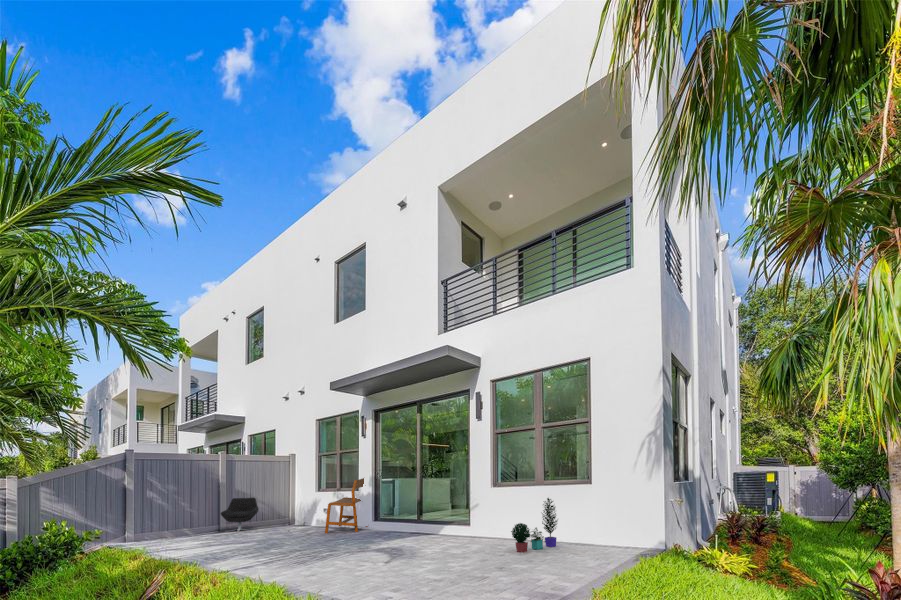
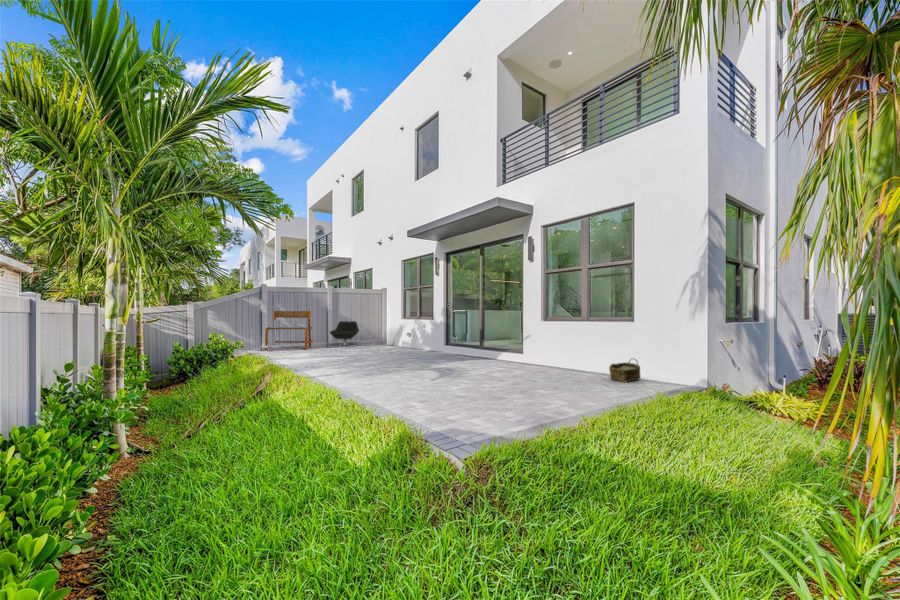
bench: present [325,478,368,533] -> present [265,311,312,350]
potted plant: present [511,498,557,552] -> none [552,332,598,378]
woven basket: none [574,525,608,554] -> present [609,359,640,382]

